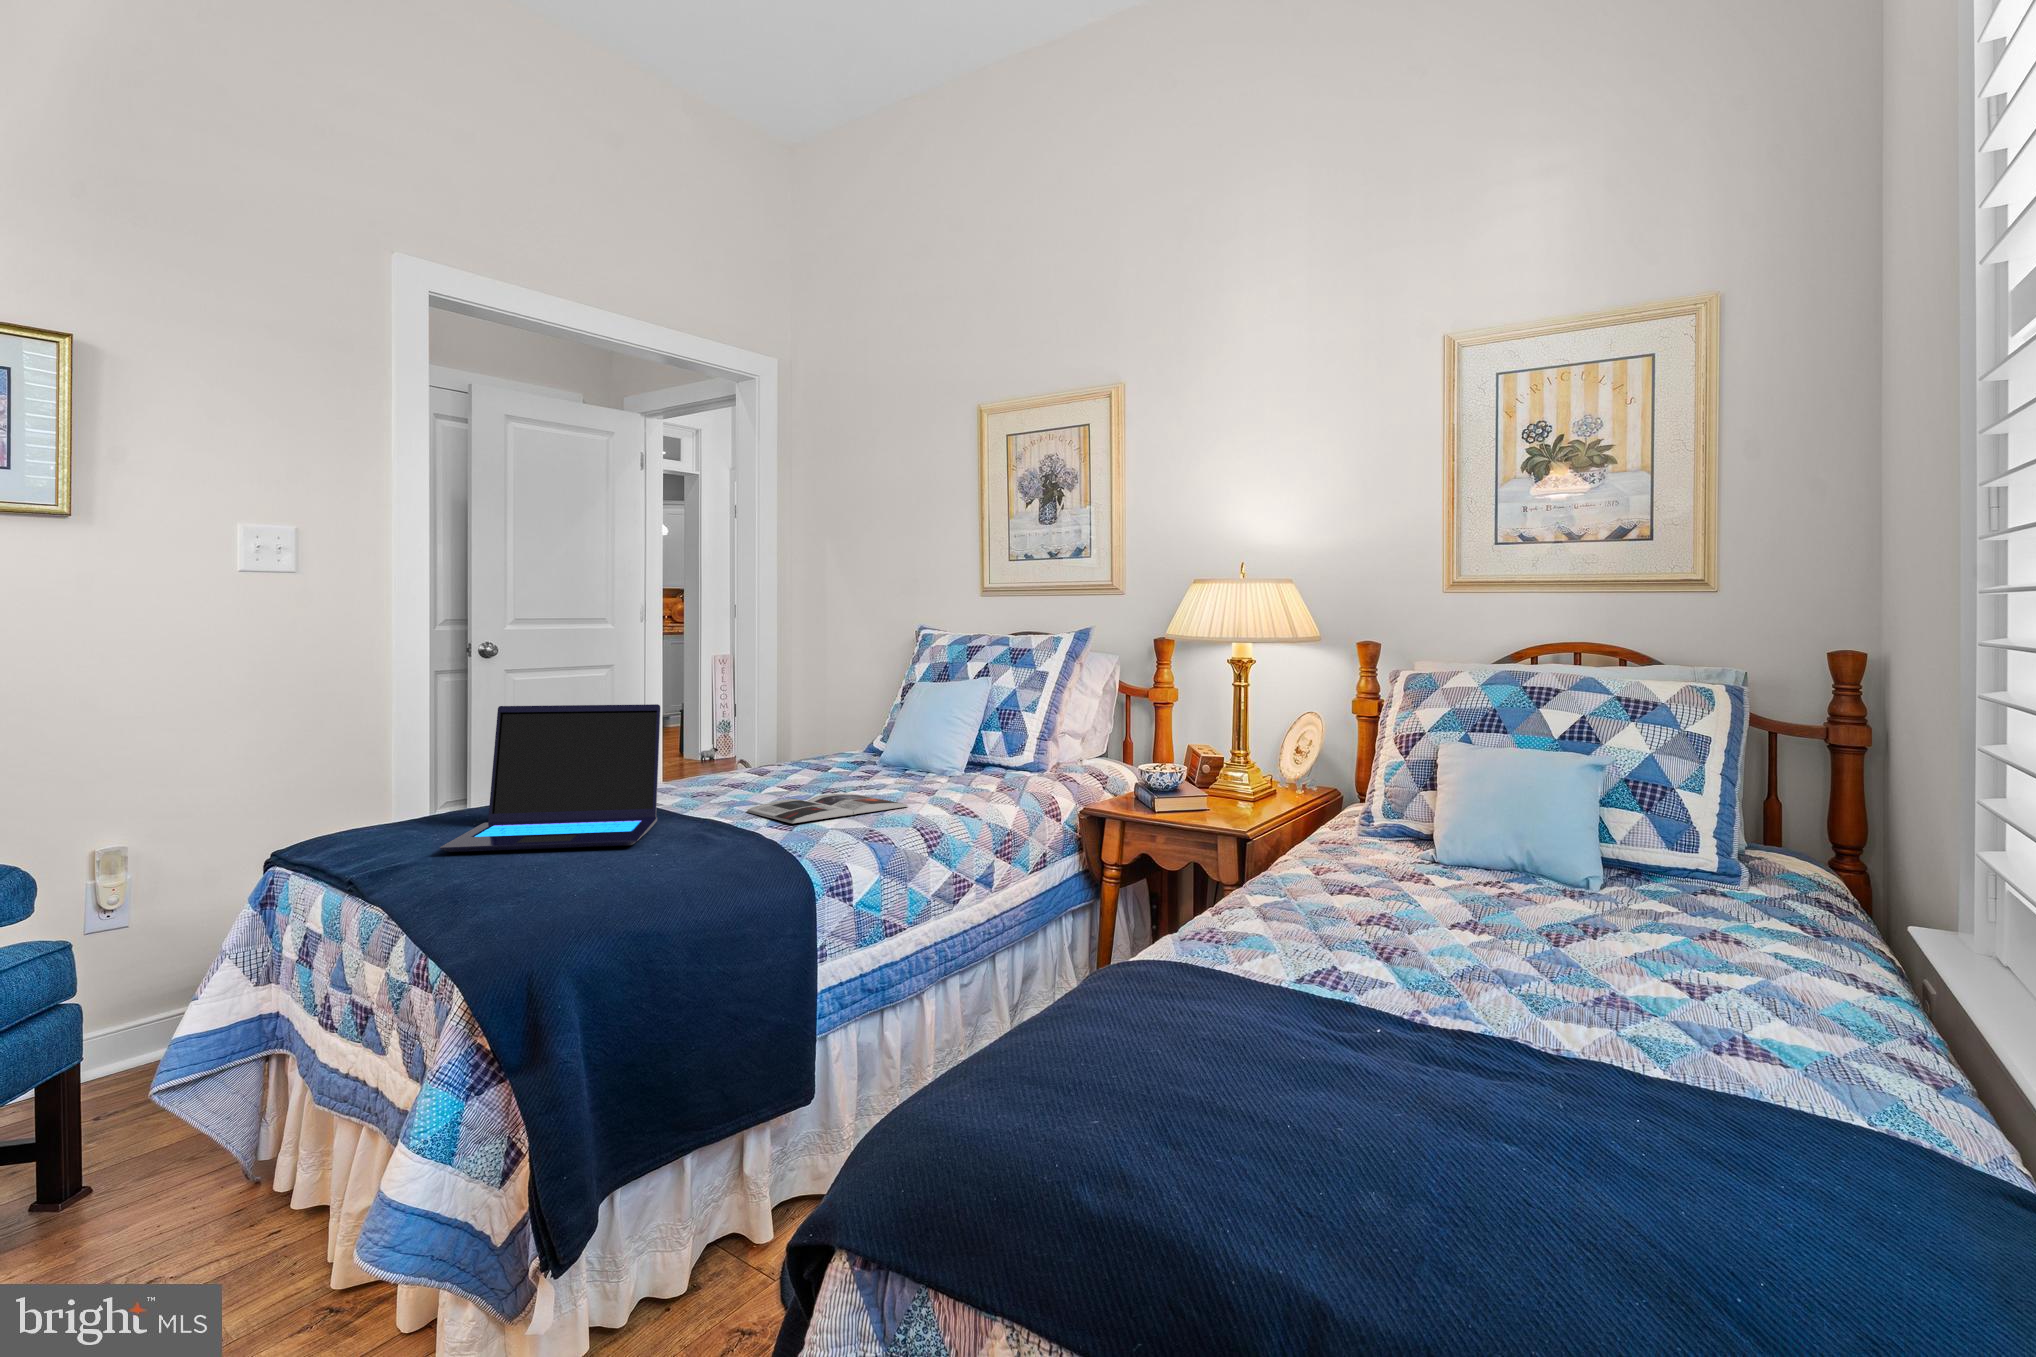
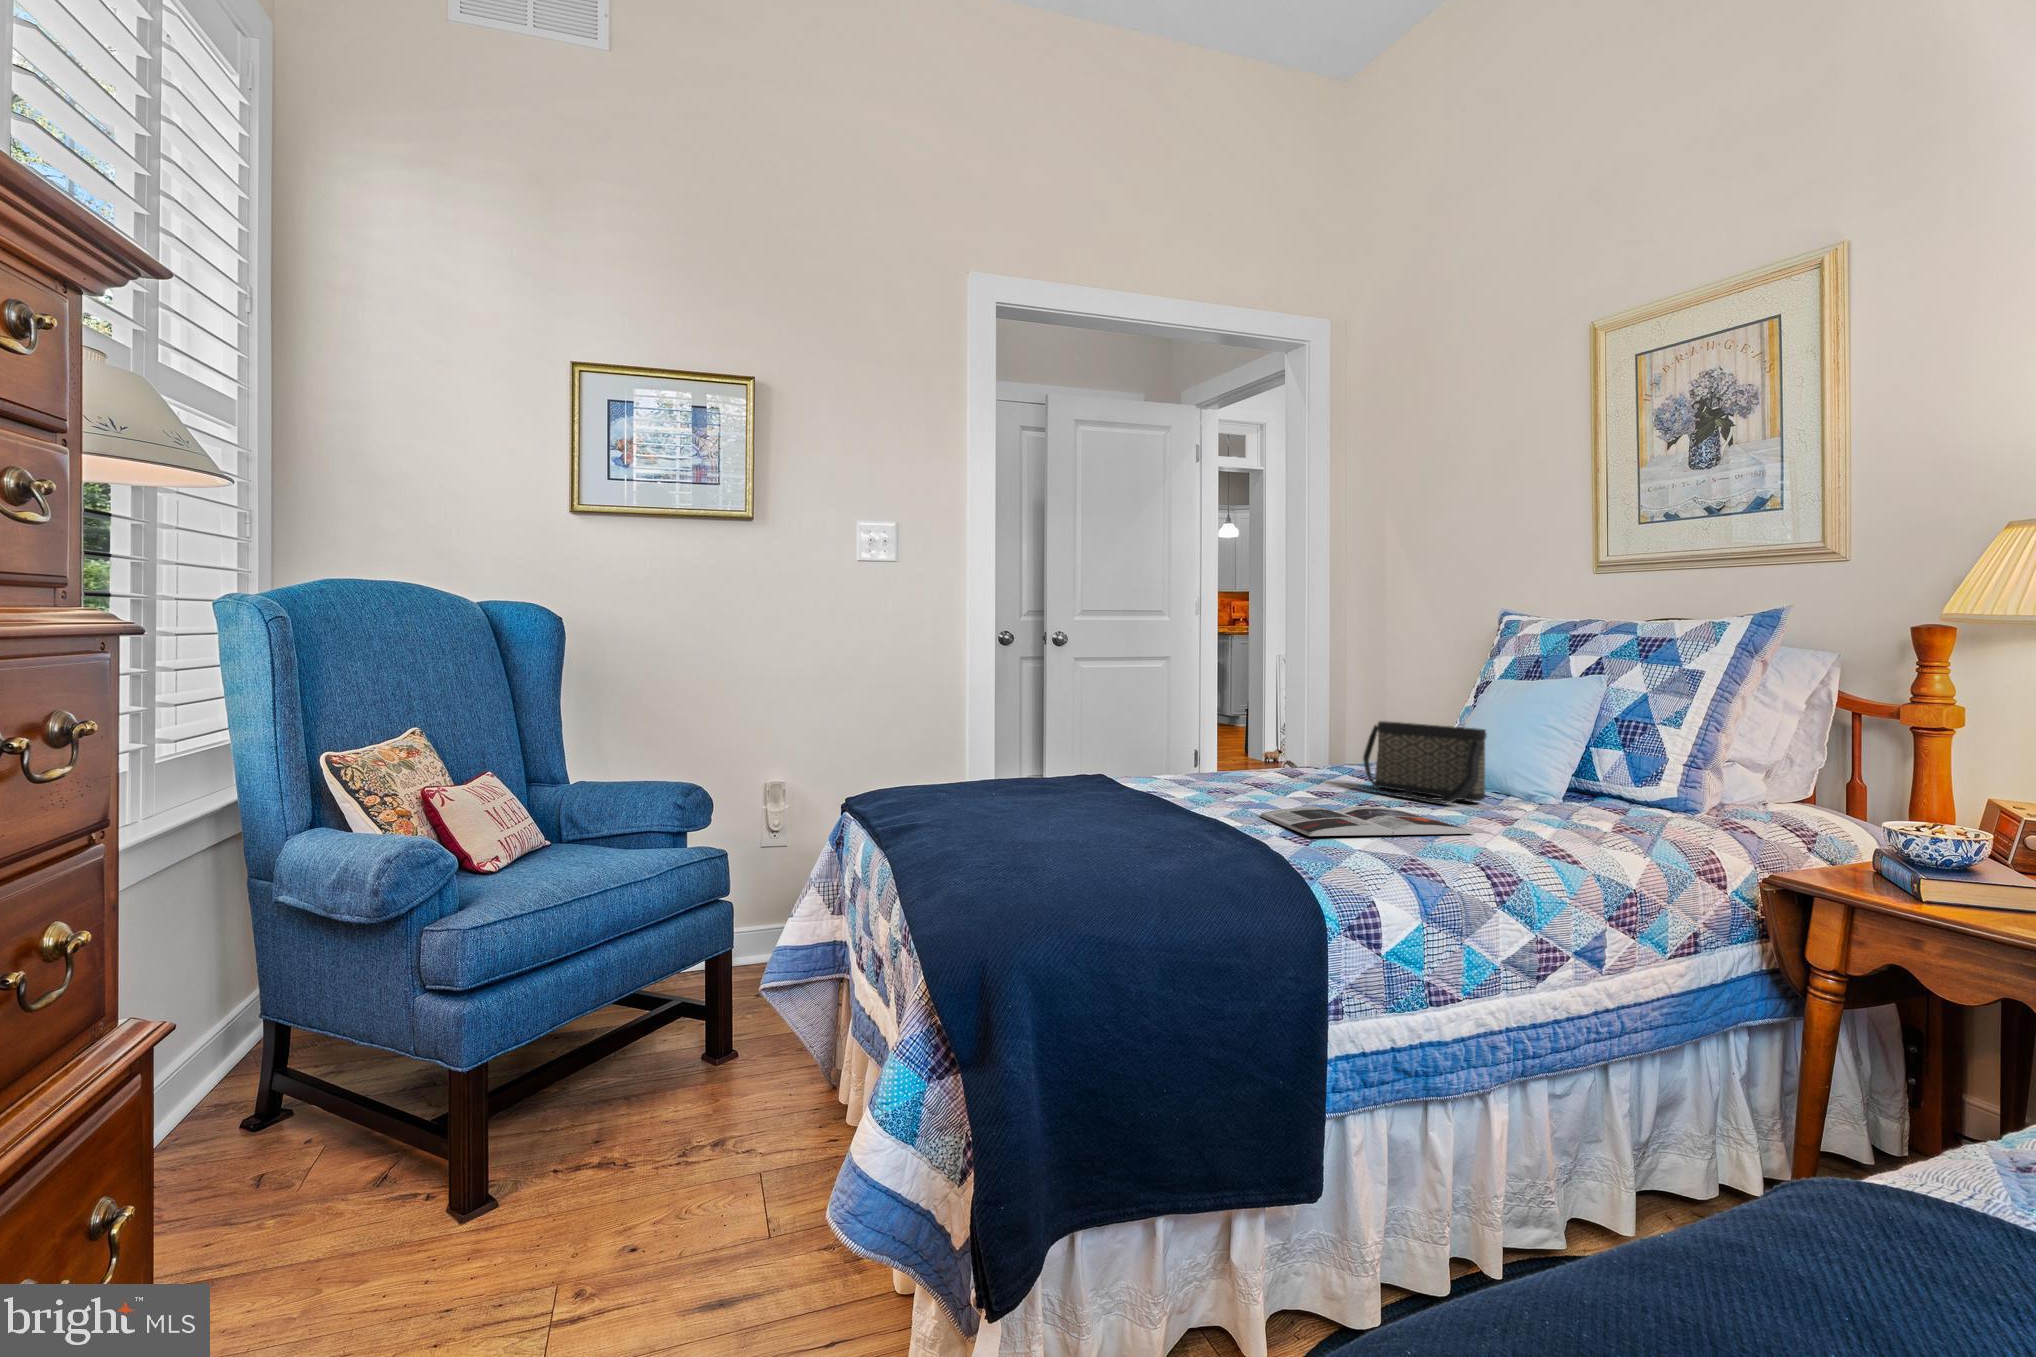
laptop: present [440,704,660,852] -> none [938,680,1168,837]
handbag: none [821,721,913,784] -> present [1363,721,1486,803]

